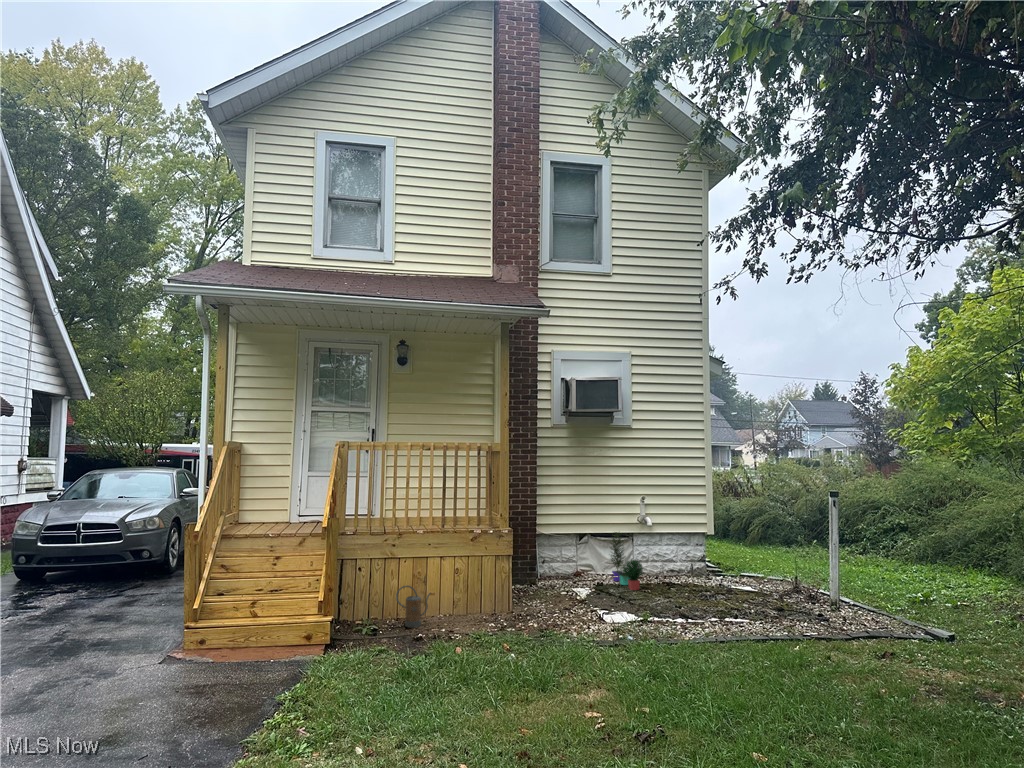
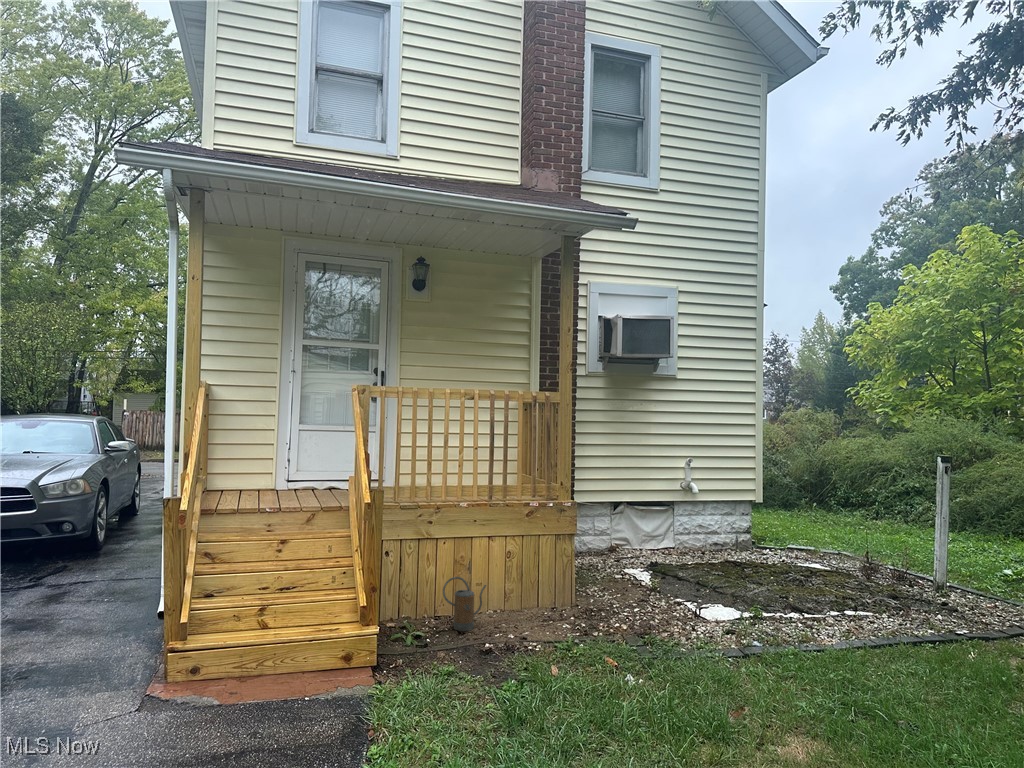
potted plant: present [610,532,643,590] -> none [649,498,701,569]

